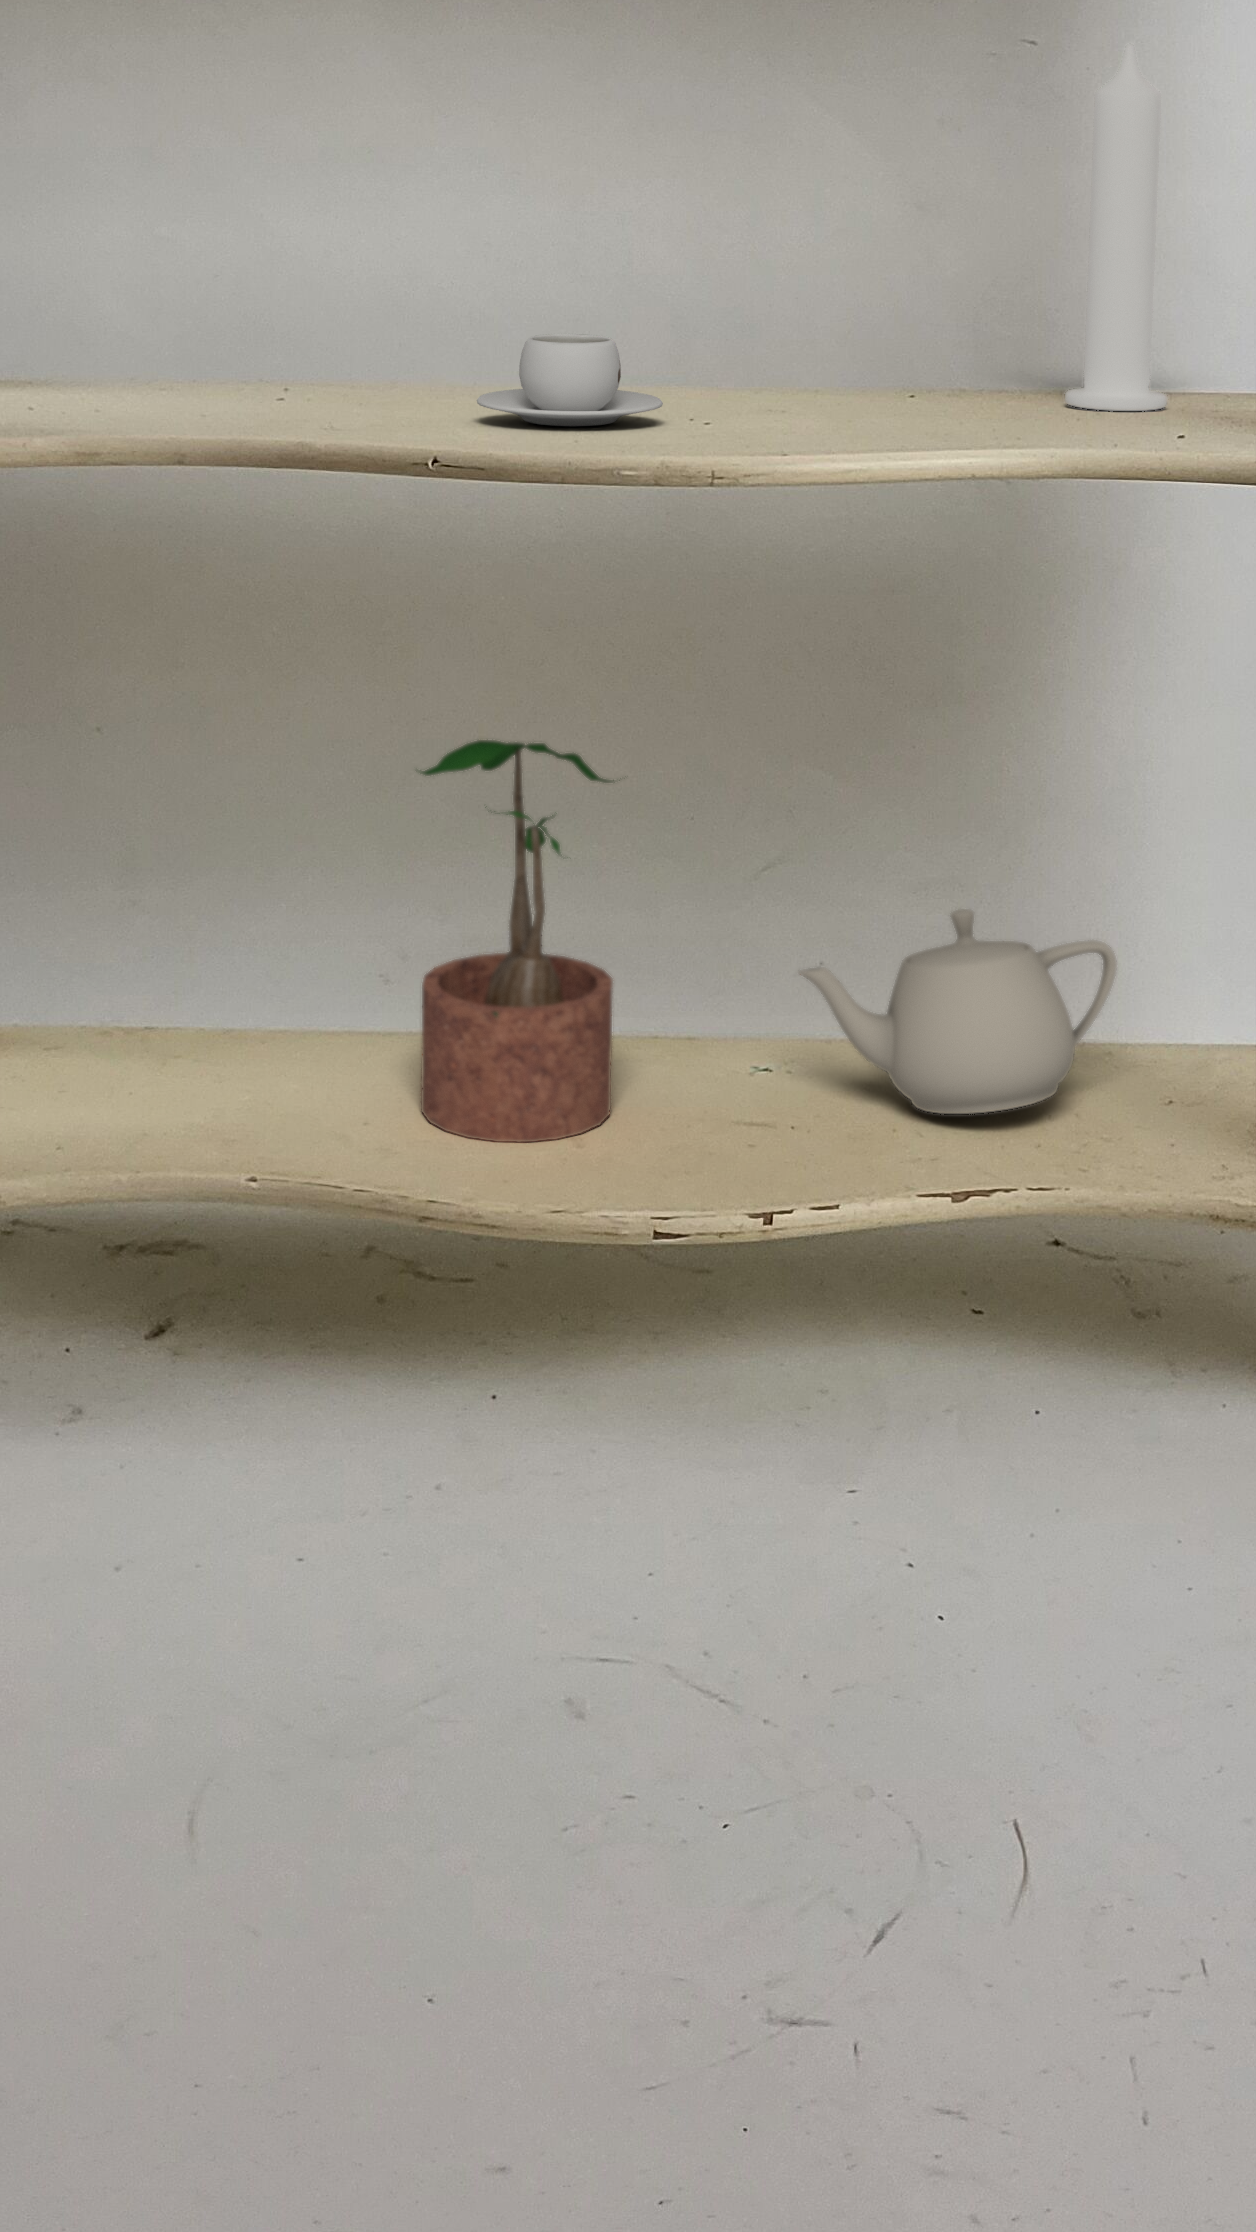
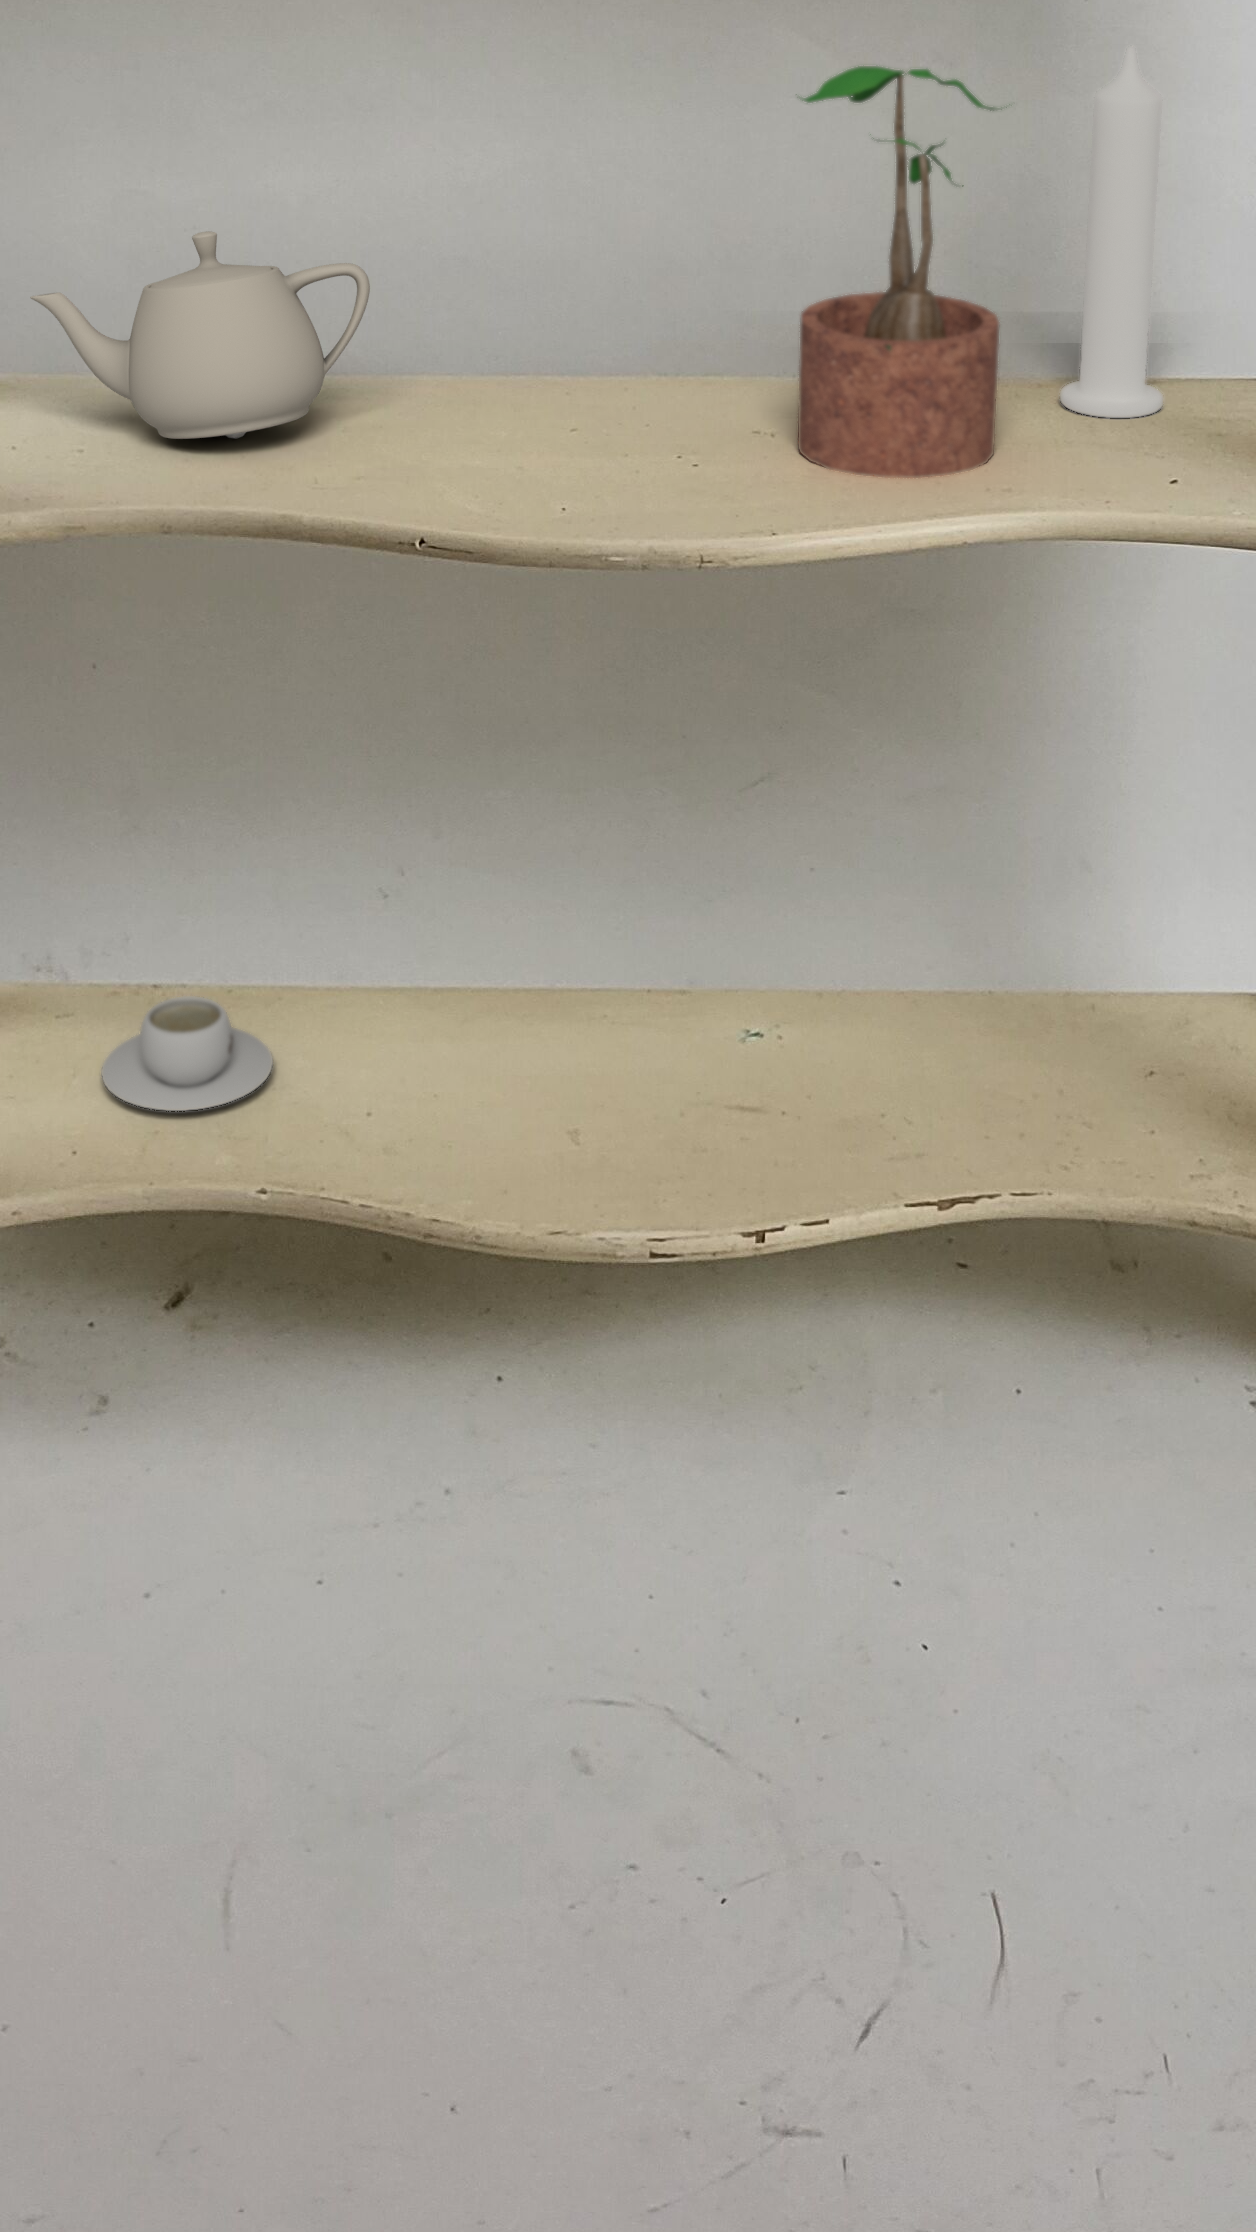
teacup: present [477,334,663,426] -> present [101,996,273,1111]
potted plant: present [421,740,614,1142] -> present [798,66,999,478]
teapot: present [799,909,1117,1114] -> present [30,231,370,439]

